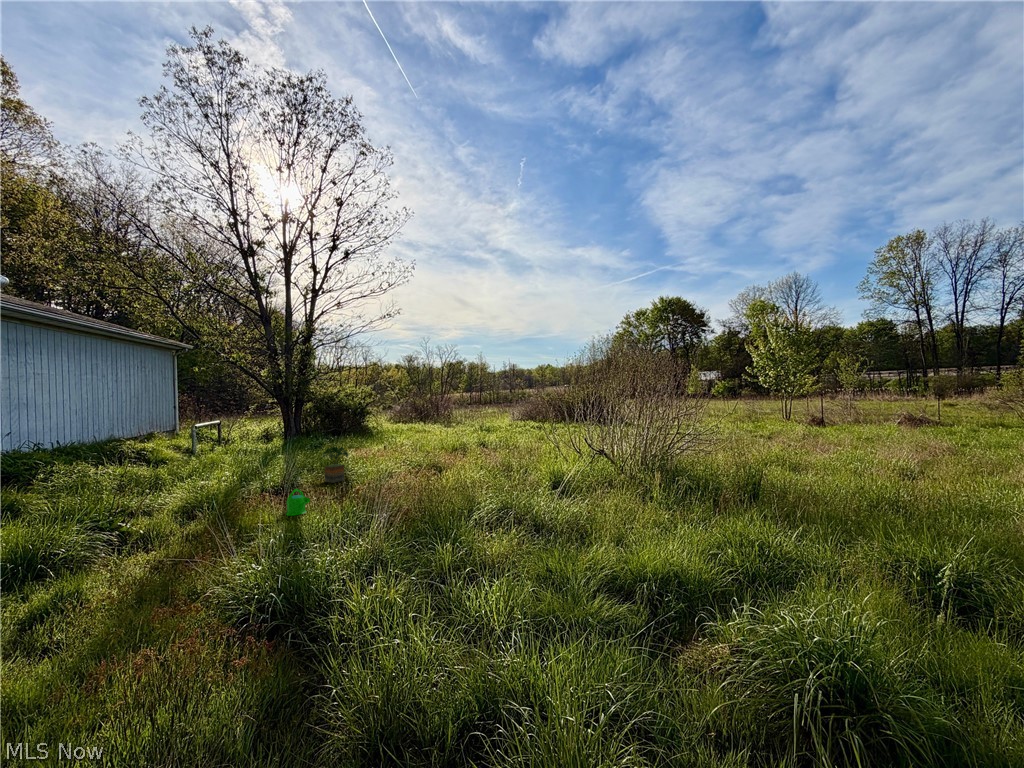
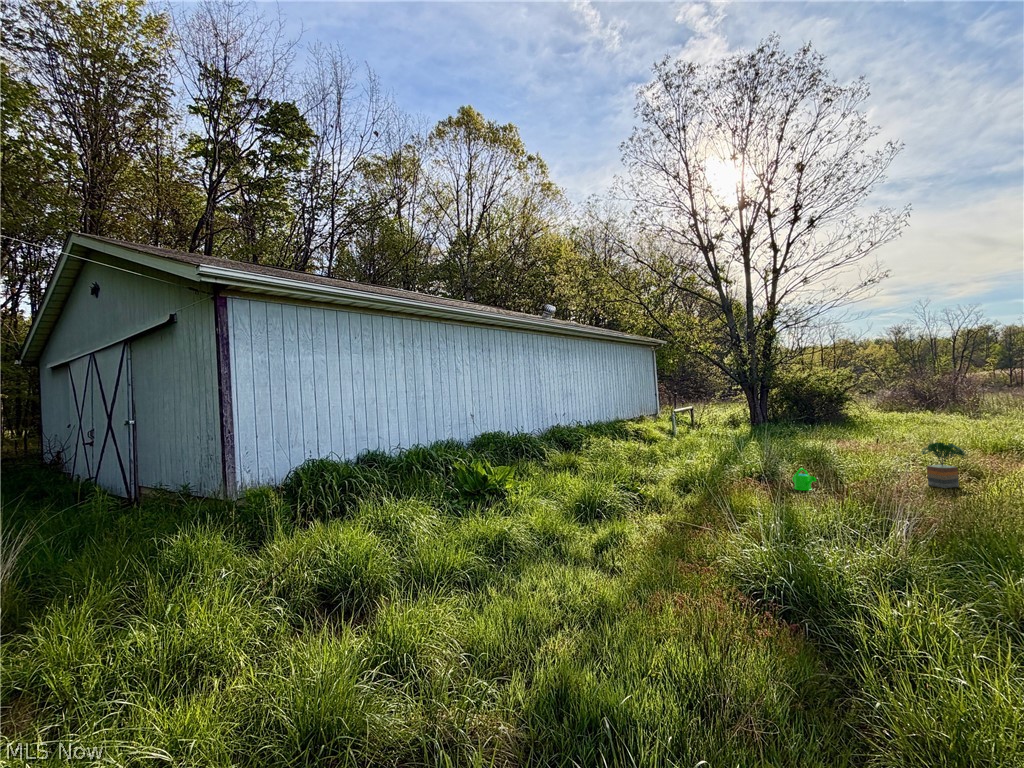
potted tree: present [322,447,349,483] -> present [922,443,966,488]

